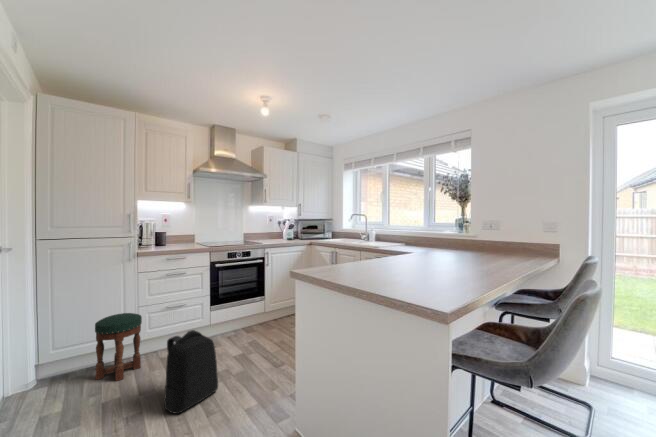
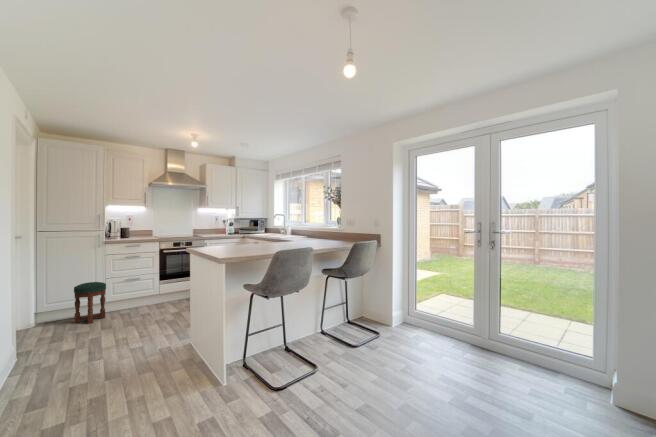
backpack: present [164,330,218,414] -> none [115,290,152,337]

